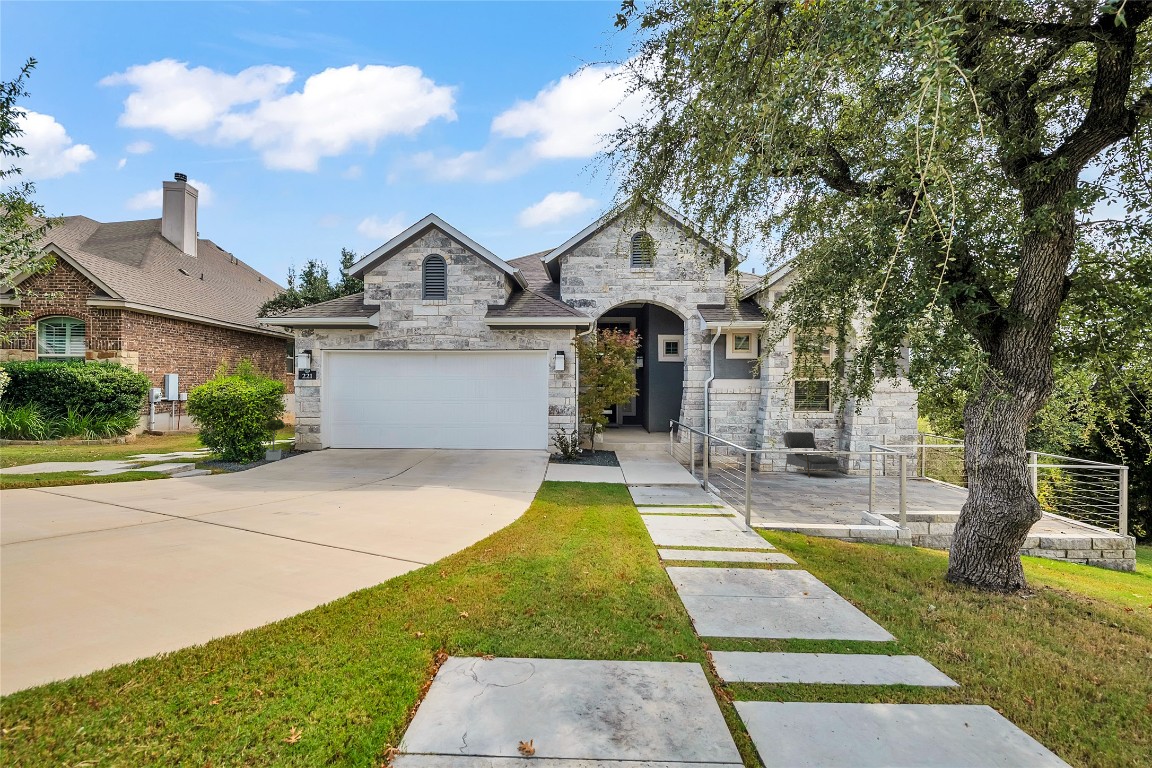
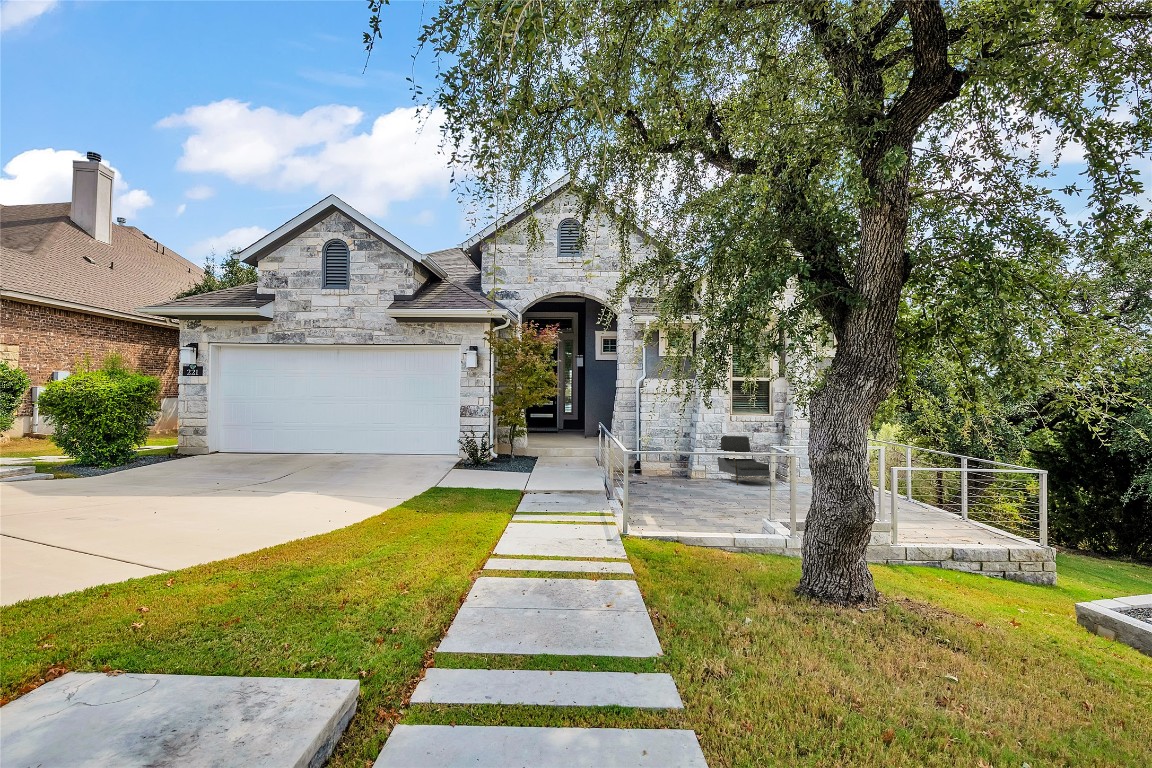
potted tree: present [266,419,285,460] -> none [134,418,158,464]

